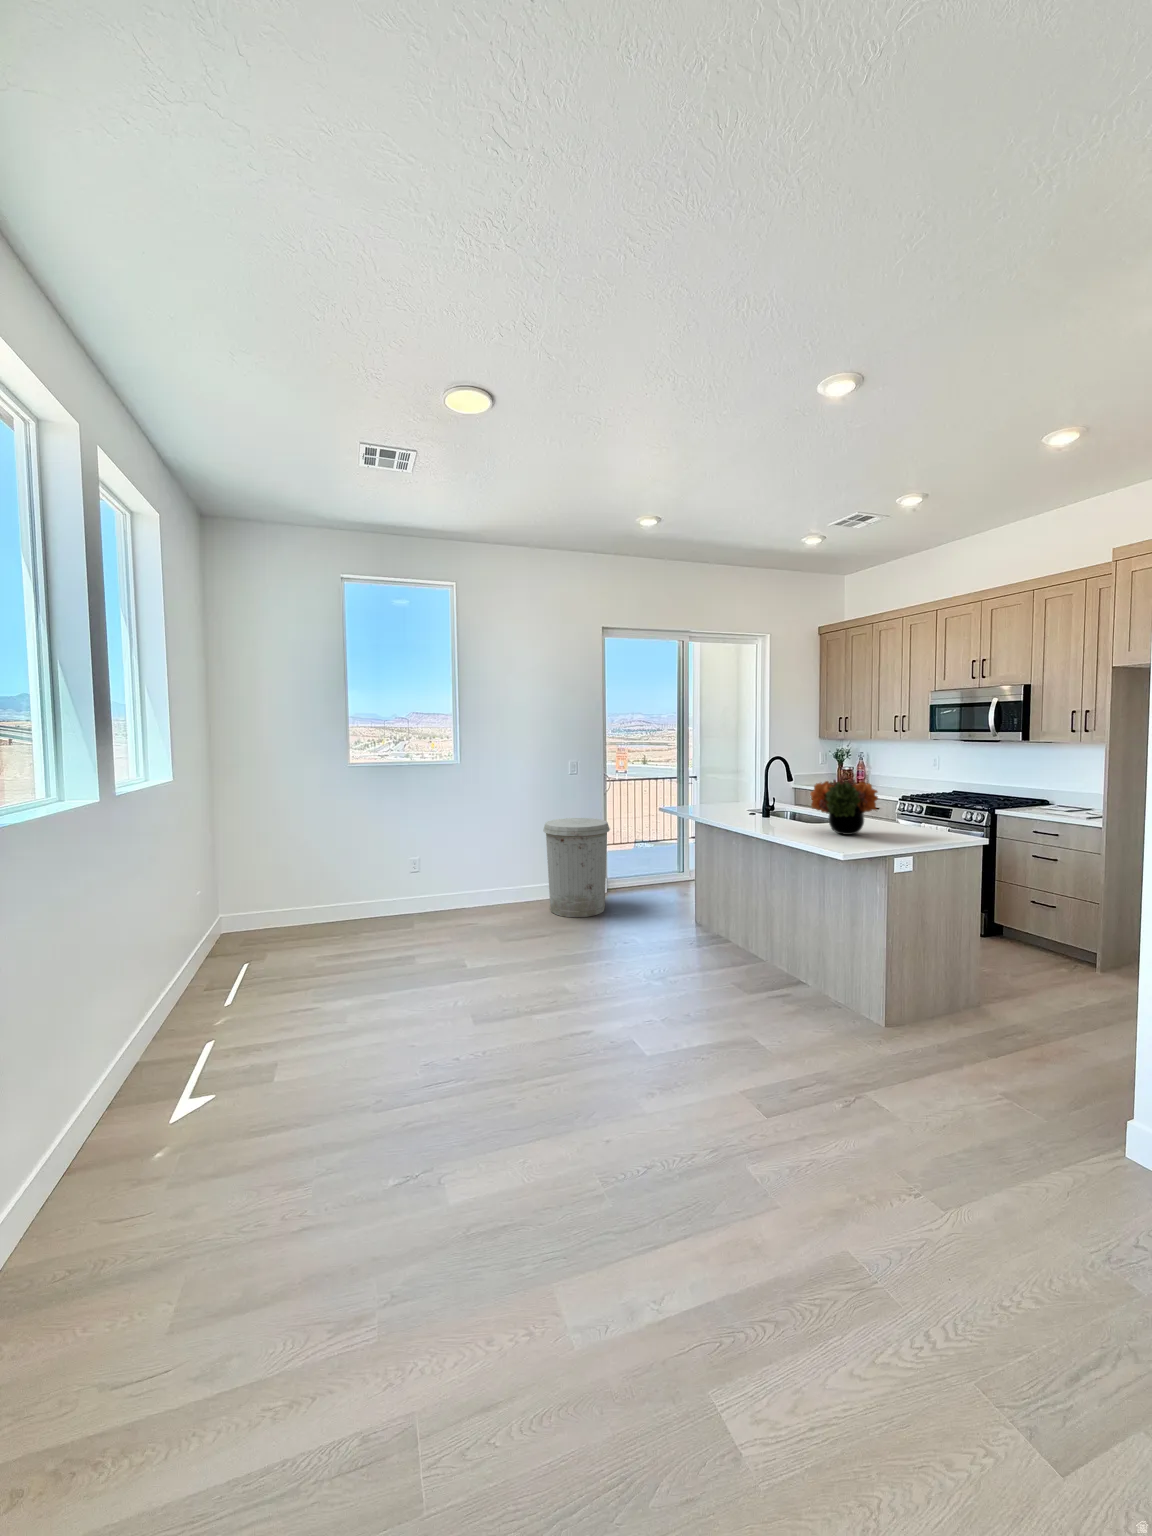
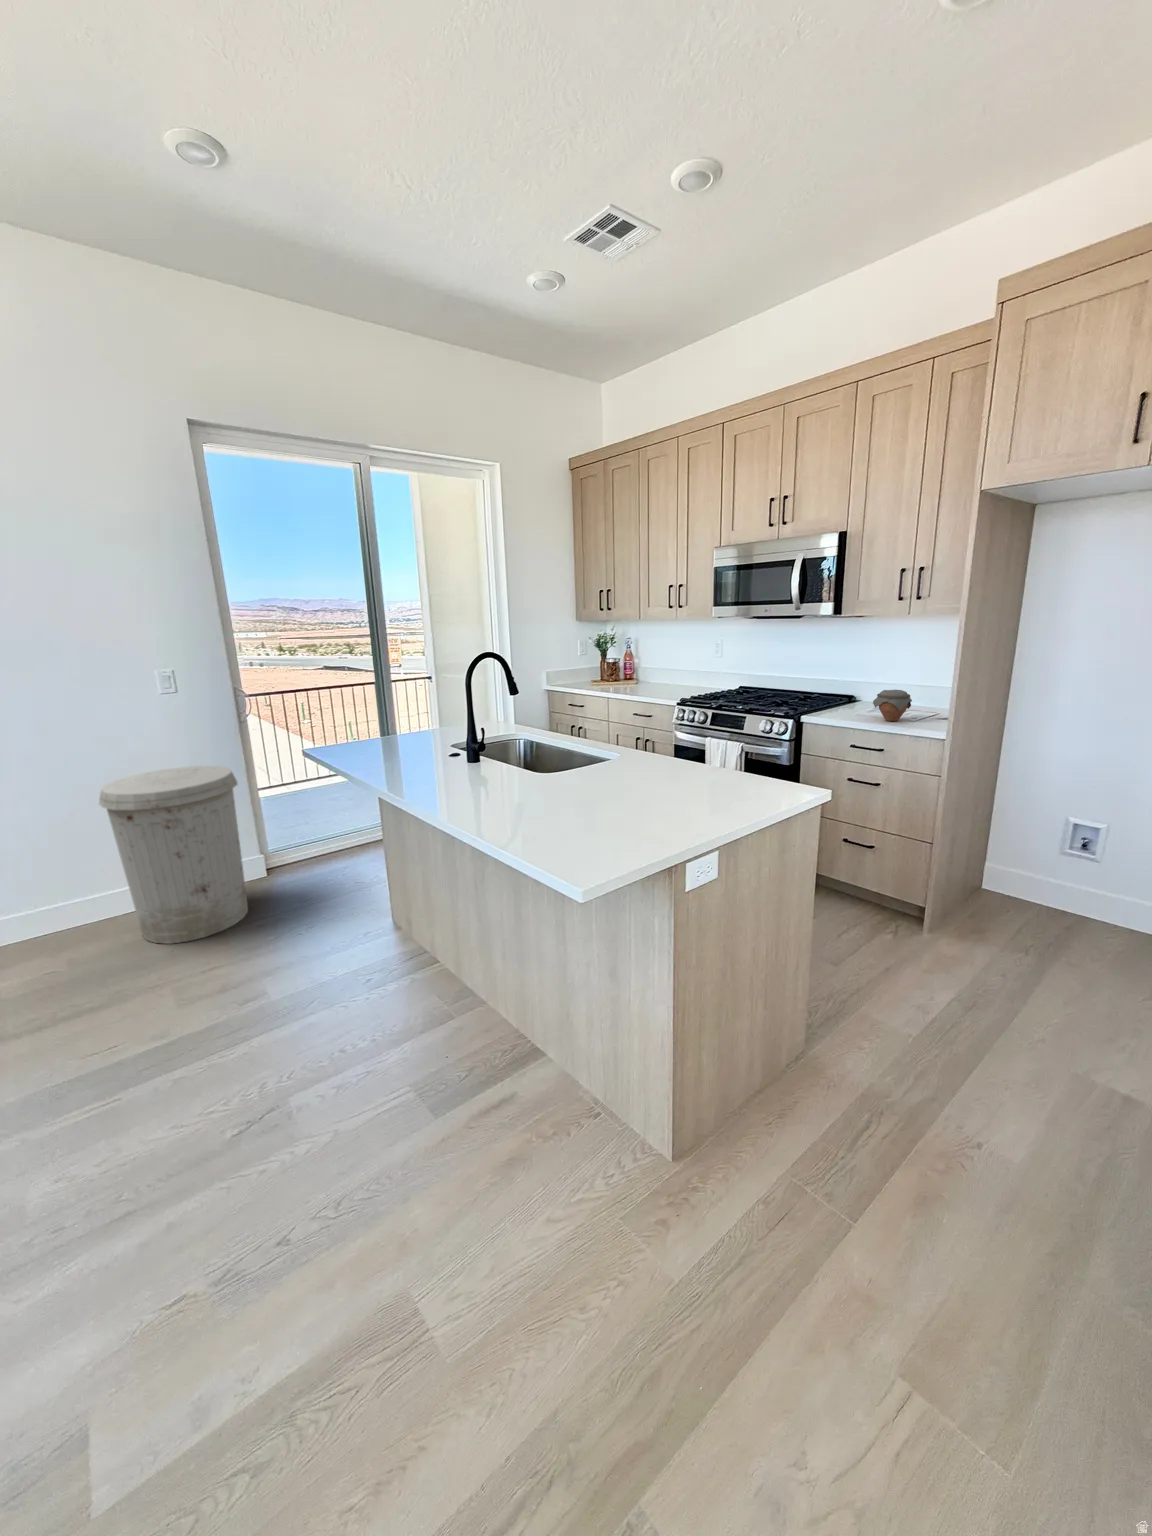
flower arrangement: present [810,776,878,835] -> none [521,688,652,808]
jar: none [1050,794,1081,816] -> present [873,690,912,721]

